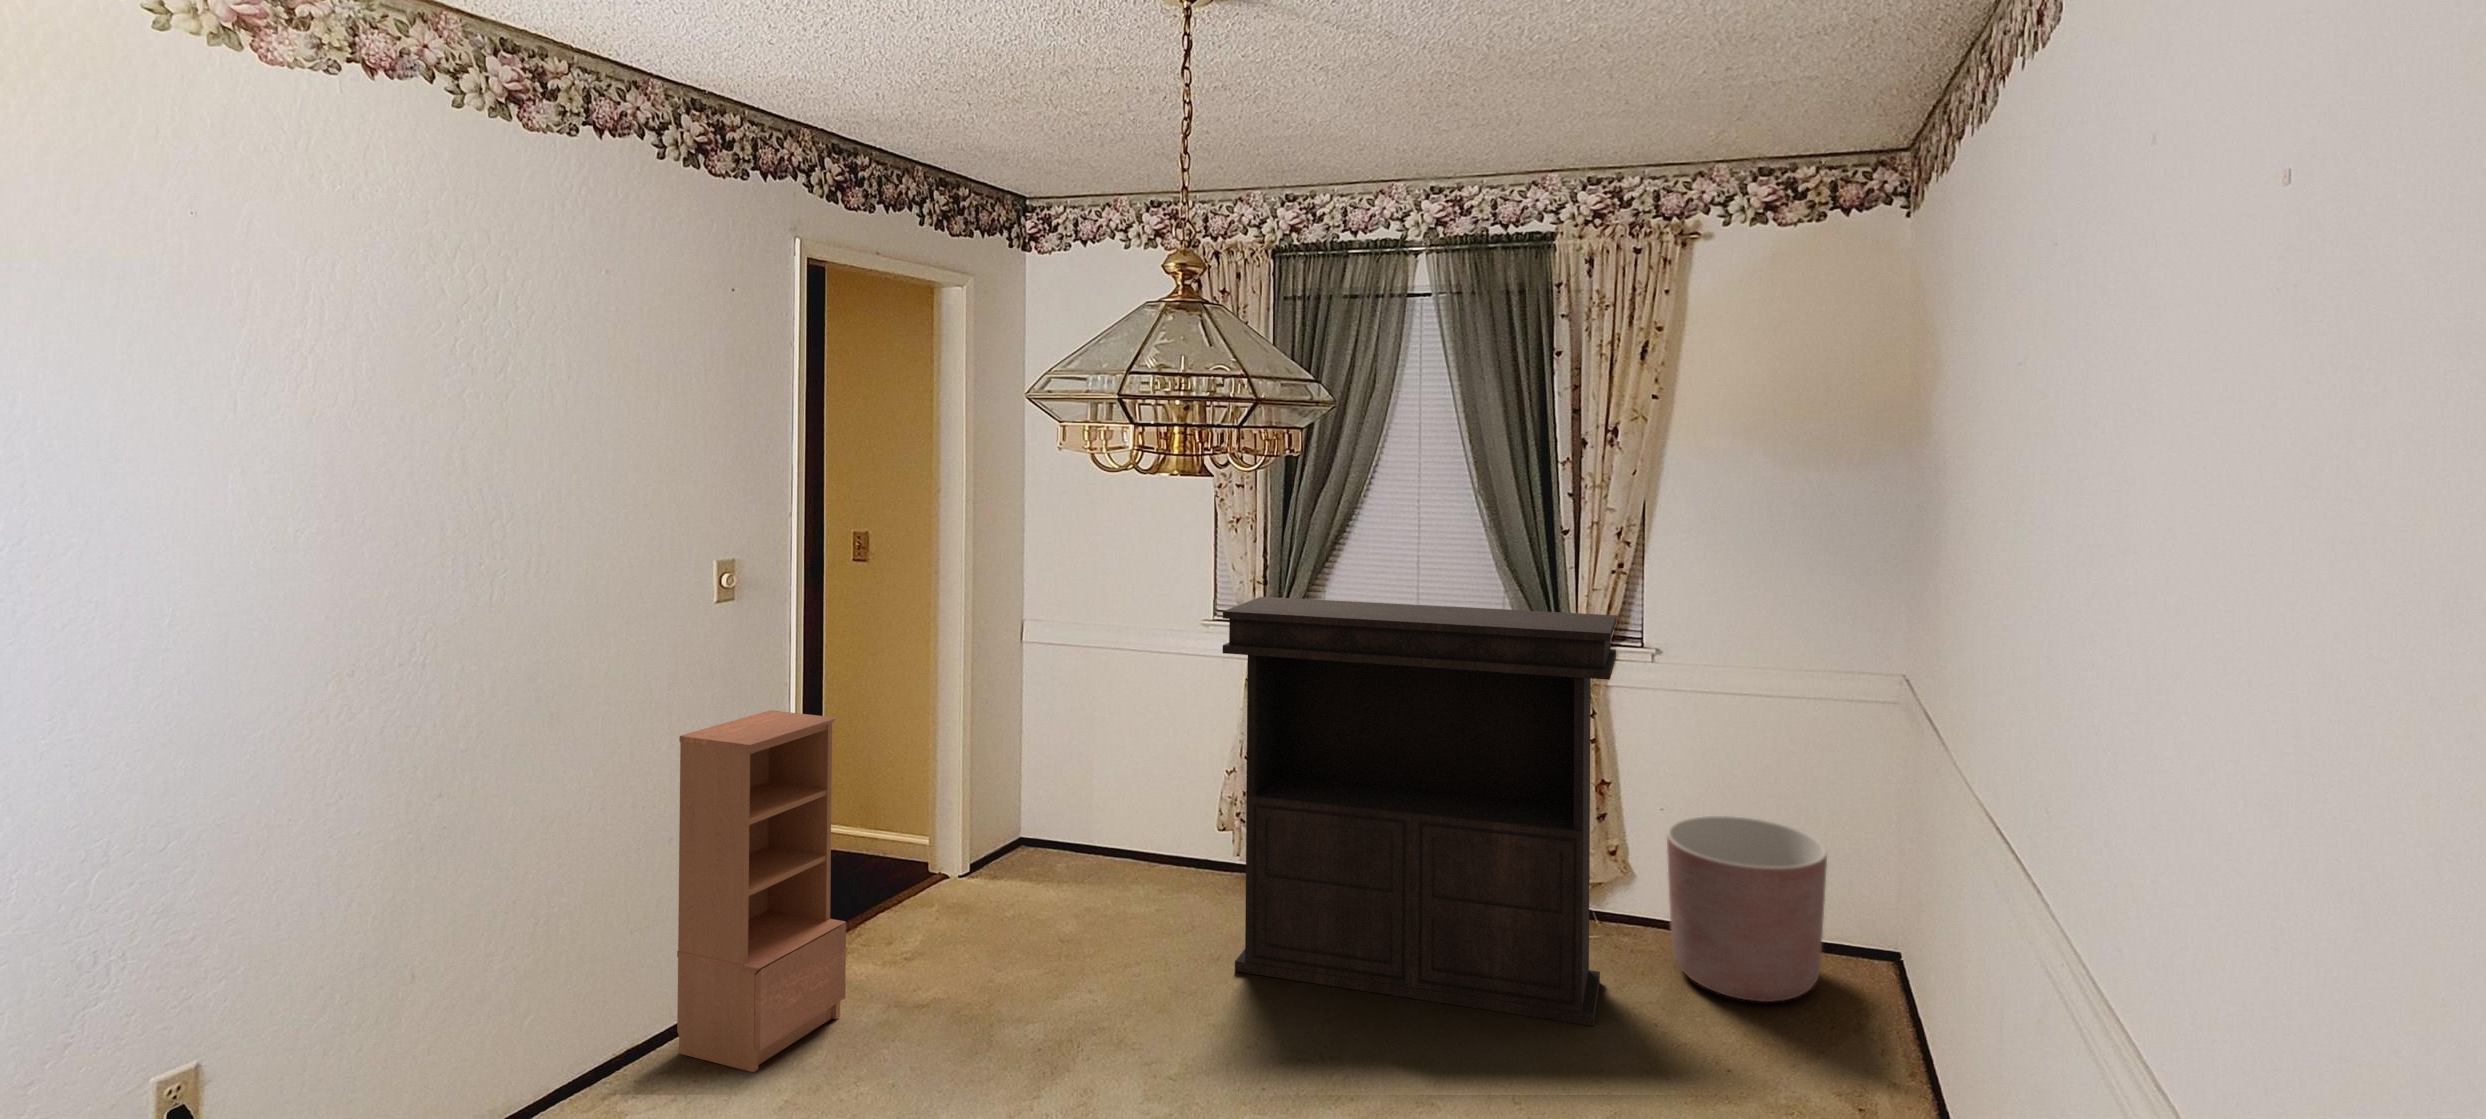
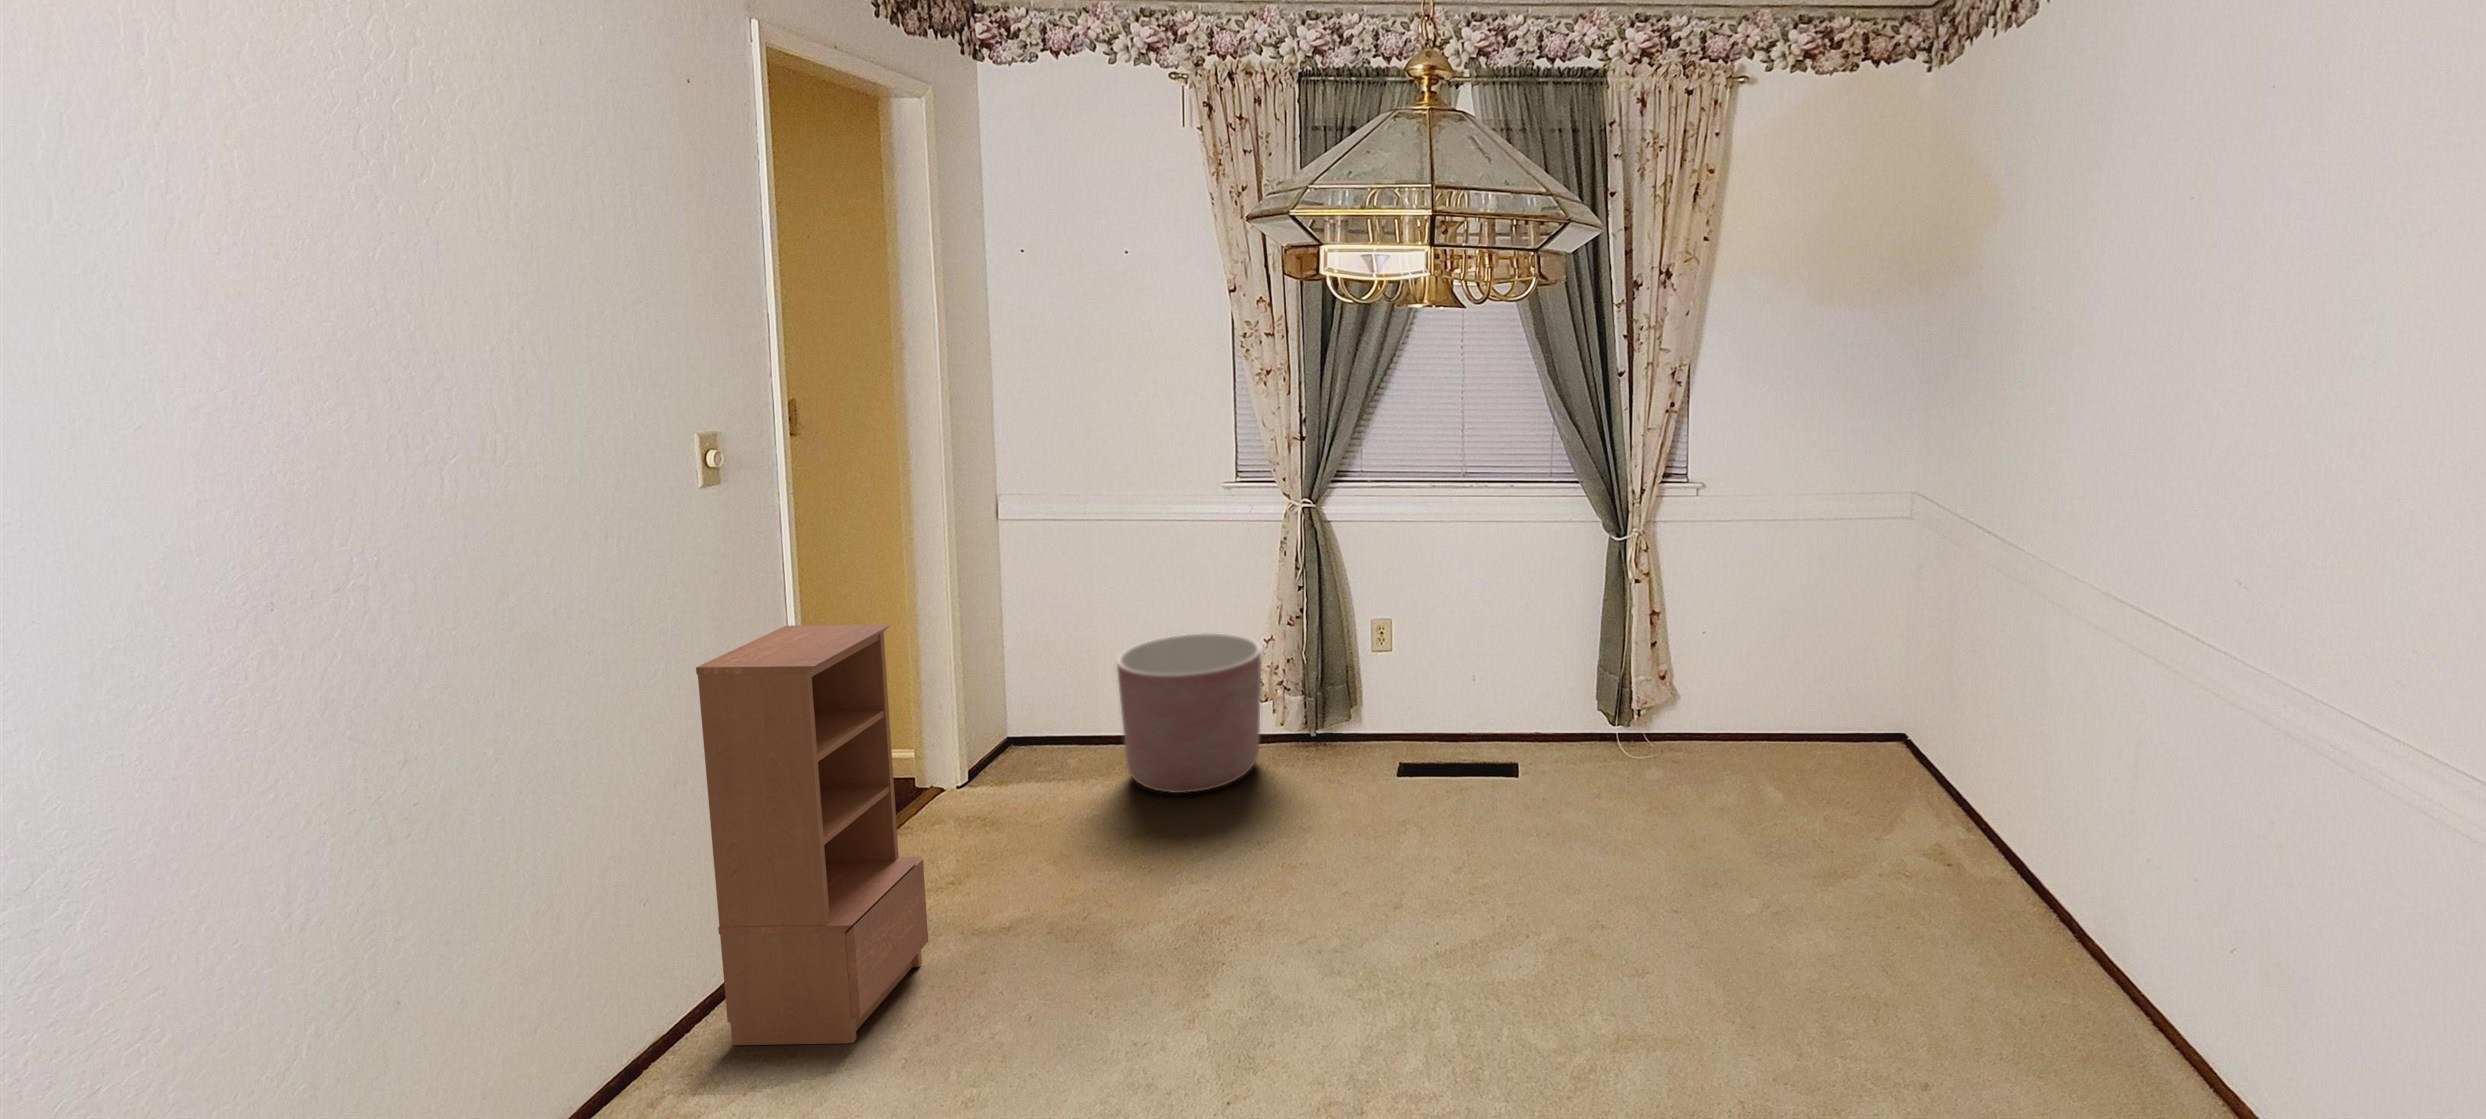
console table: present [1223,597,1616,1026] -> none [1319,448,1718,835]
planter: present [1667,816,1827,1002] -> present [1117,633,1261,793]

